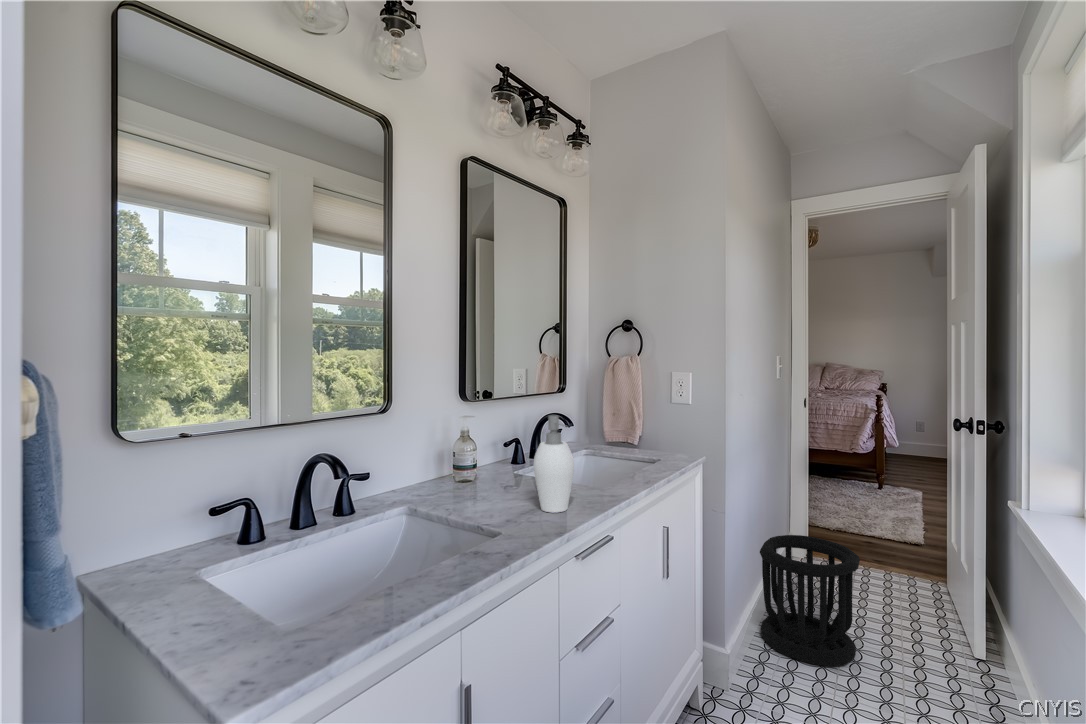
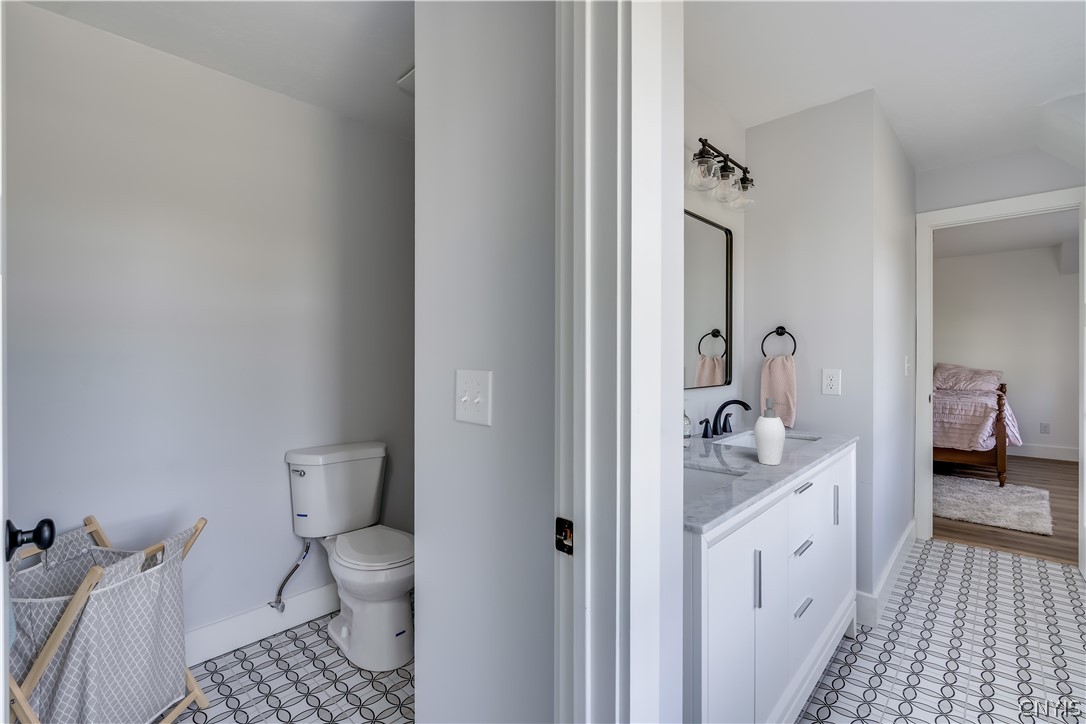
wastebasket: present [760,535,860,667] -> none [897,511,995,620]

